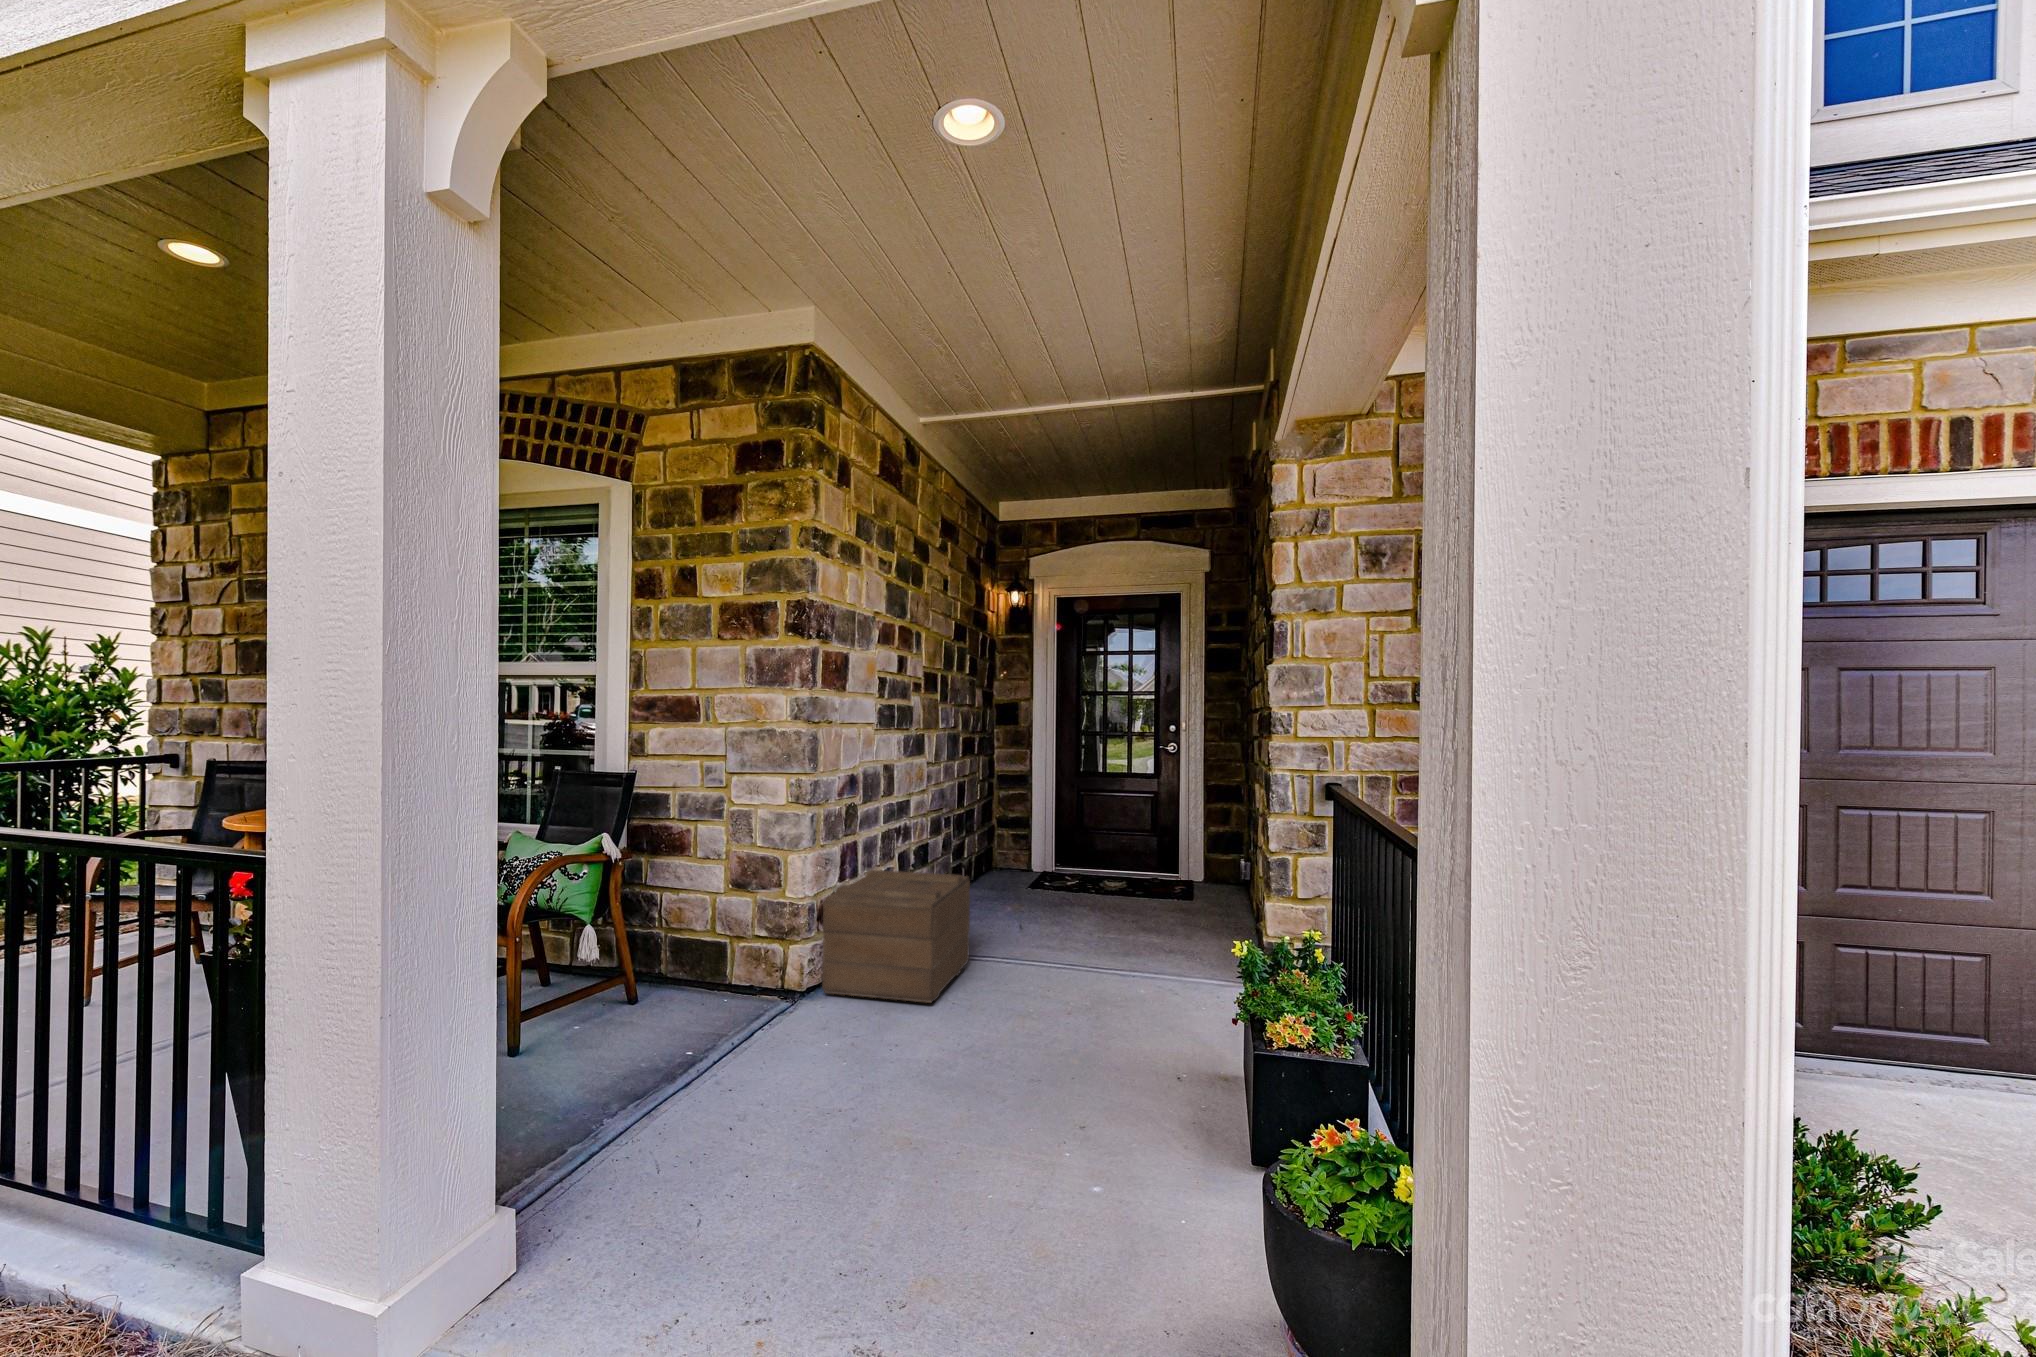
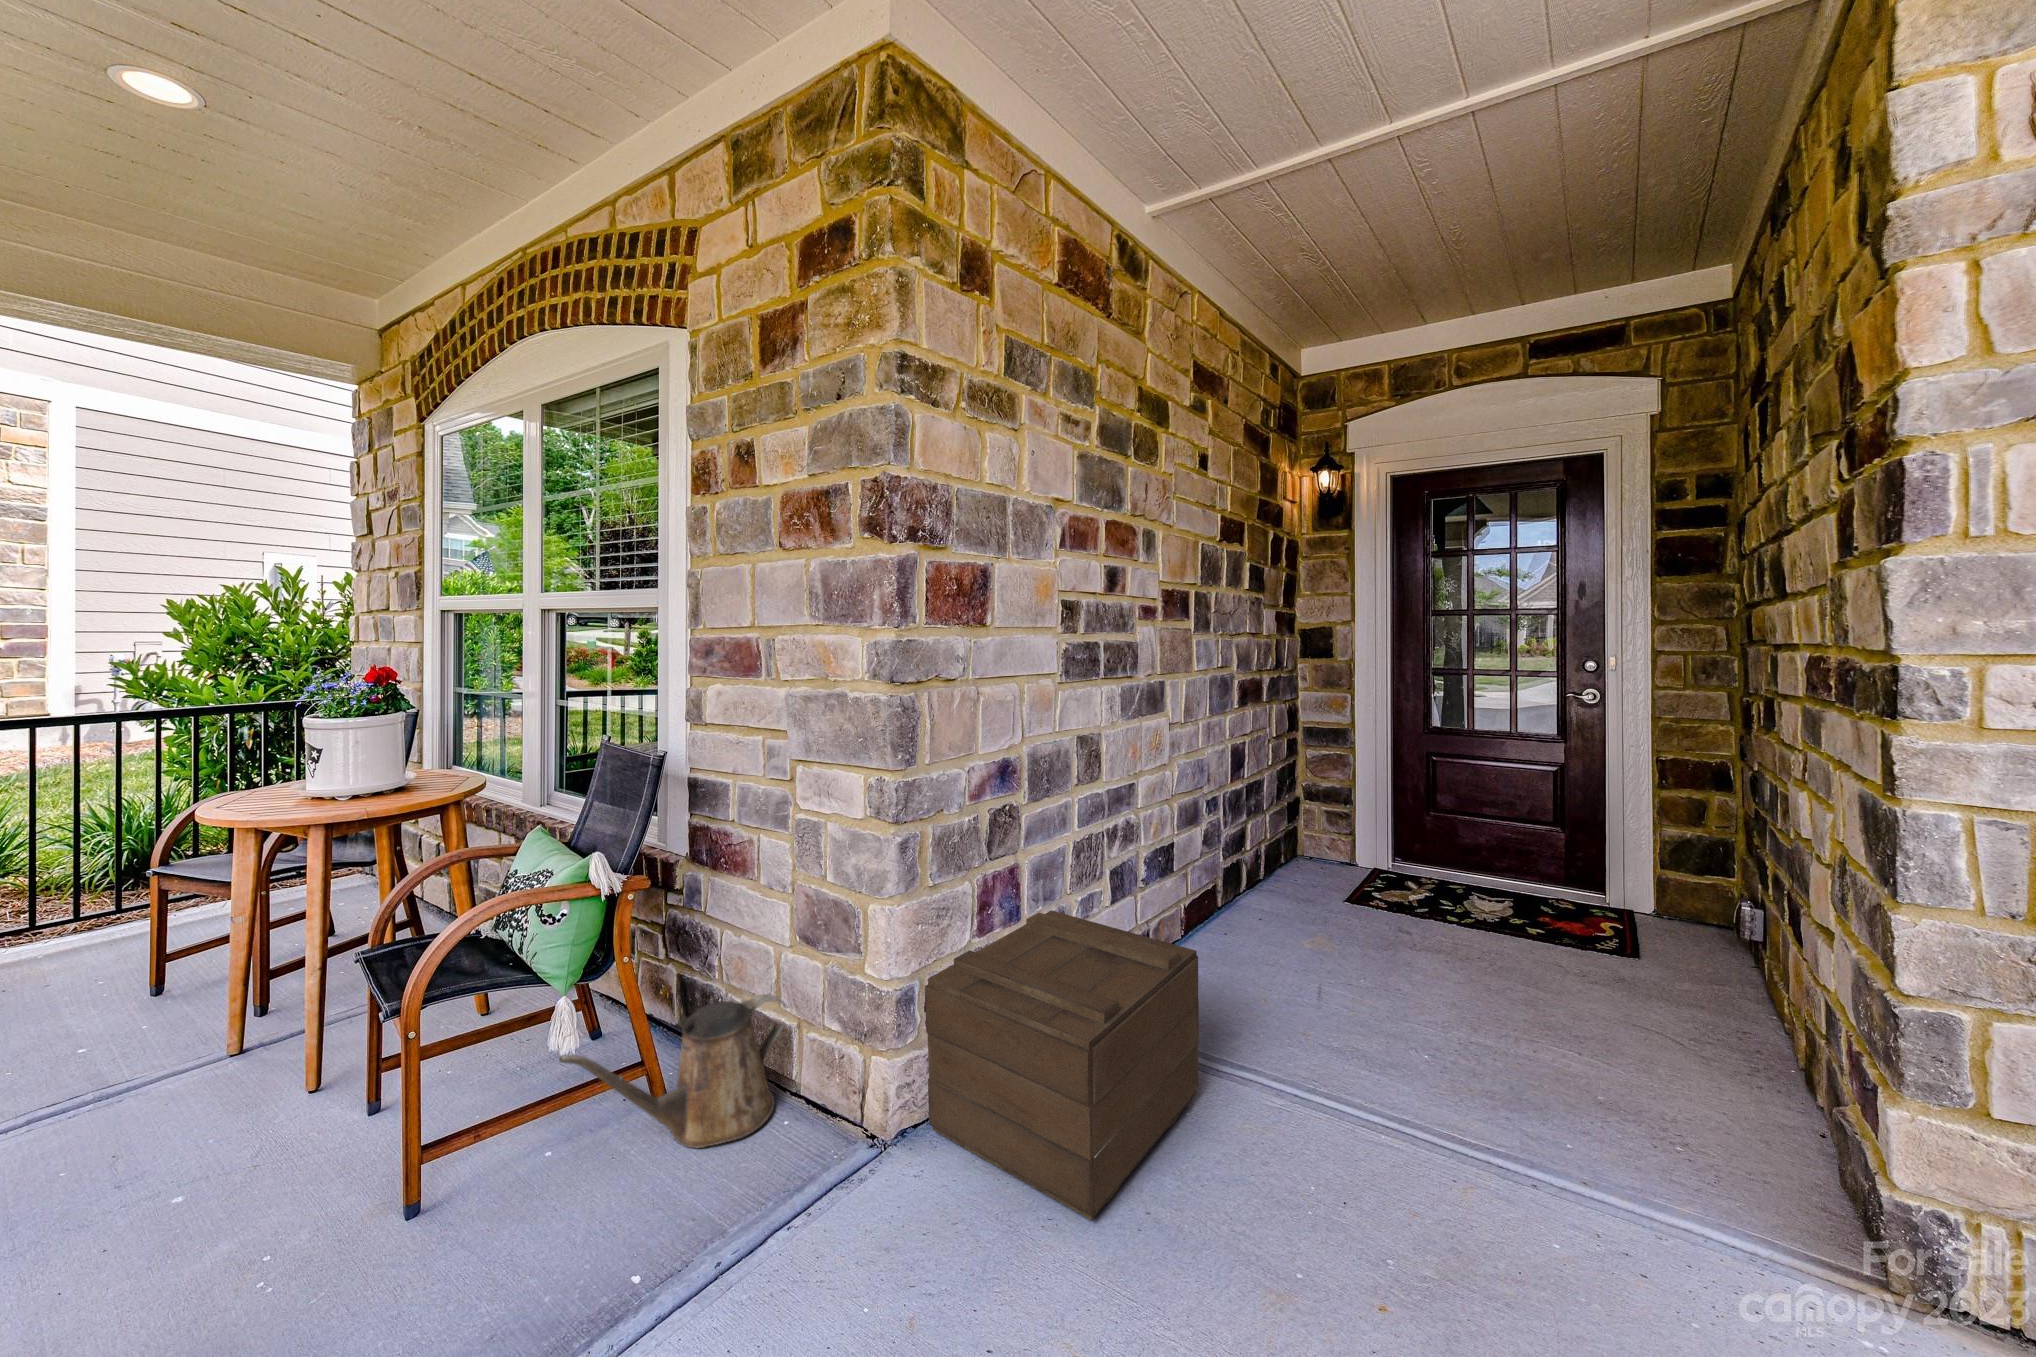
watering can: none [606,931,713,1021] -> present [559,994,786,1148]

